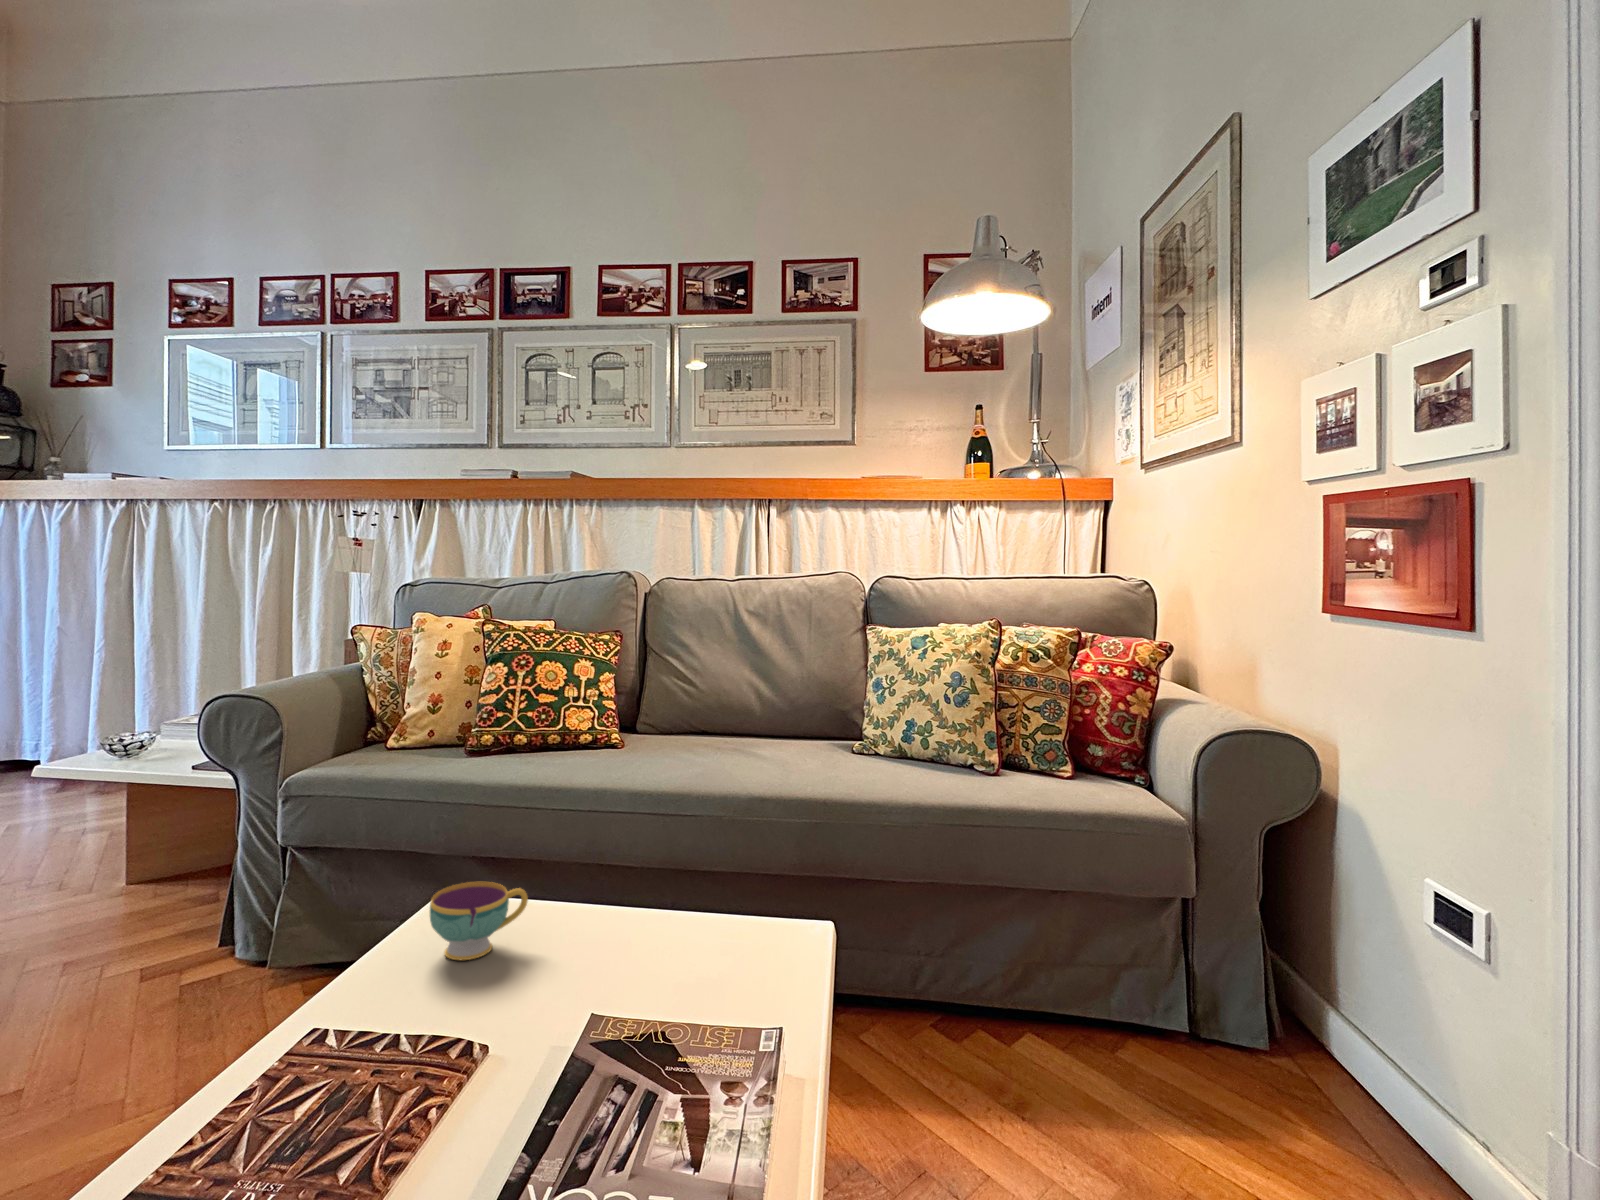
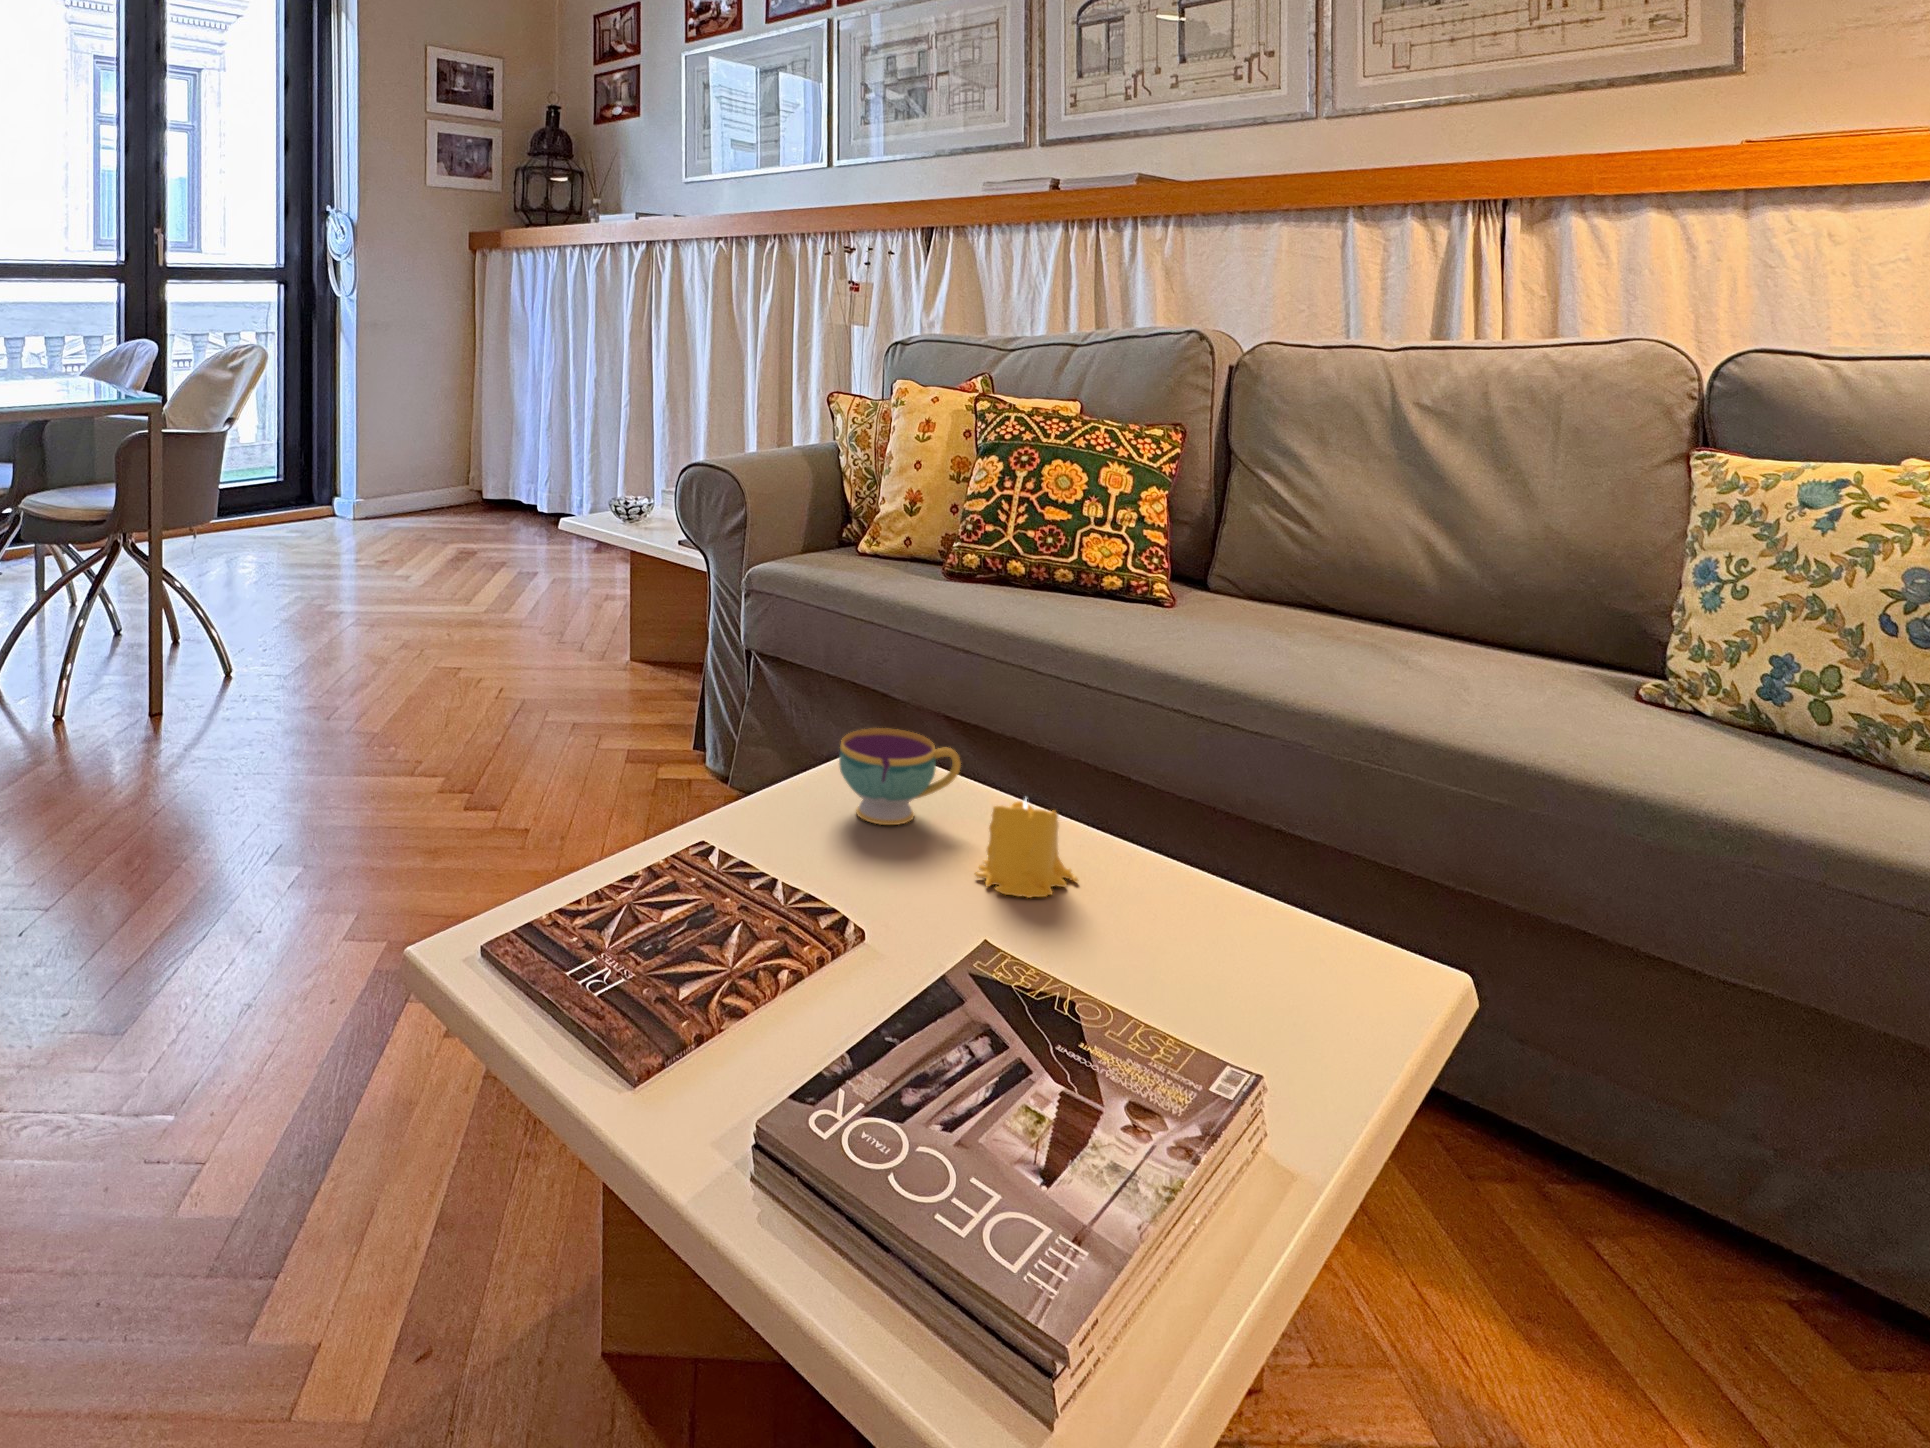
candle: none [552,911,624,989] -> present [974,799,1078,898]

